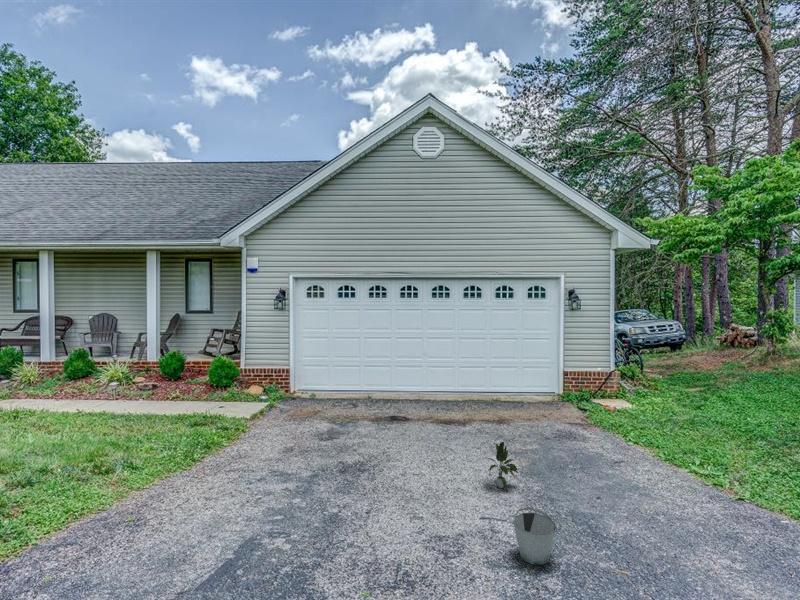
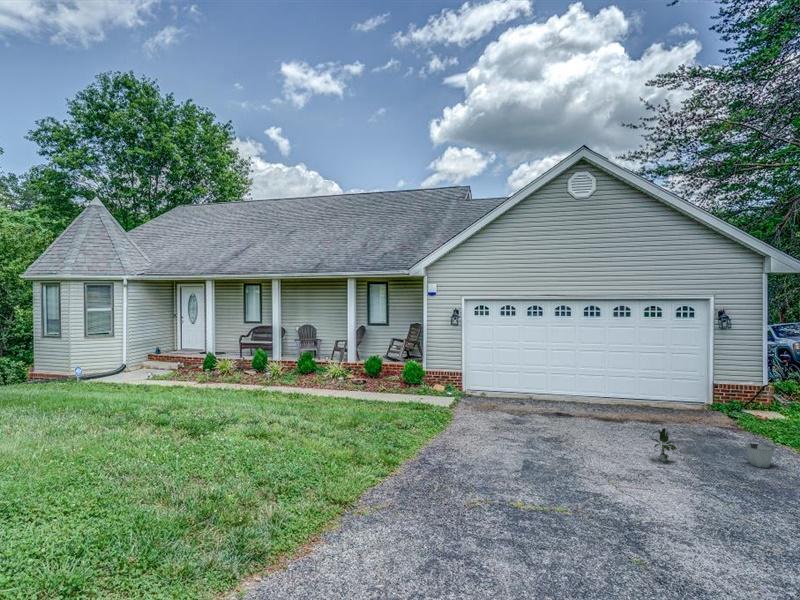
bucket: present [514,507,555,565] -> present [746,440,774,468]

